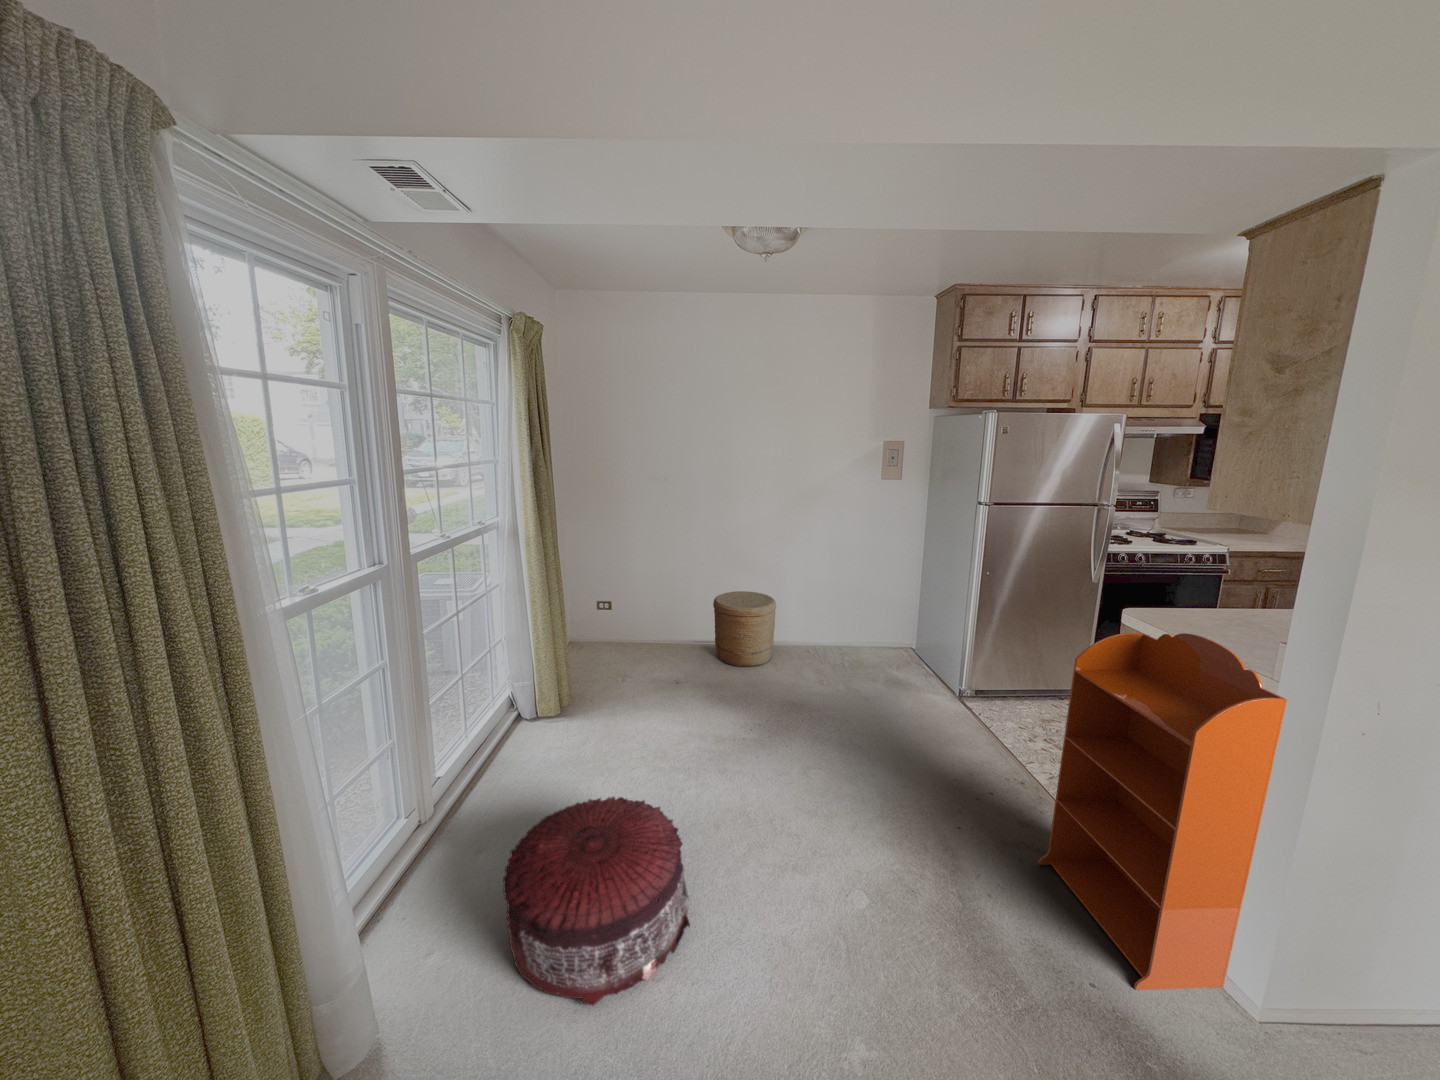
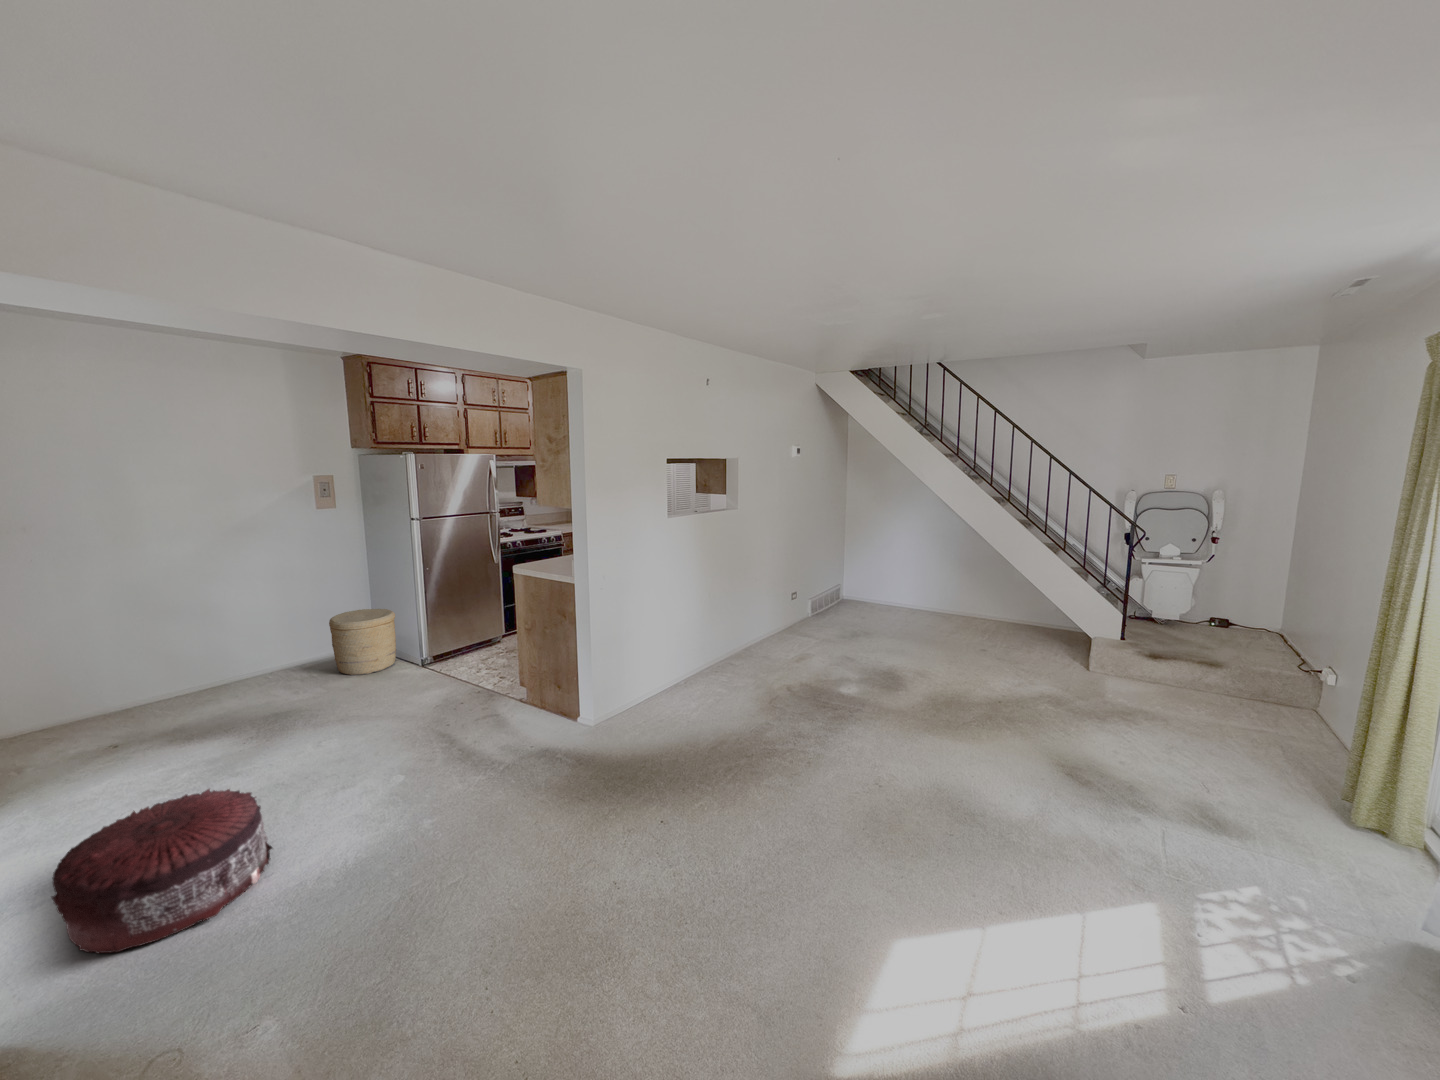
woven basket: present [713,591,776,667] -> present [329,609,396,675]
bookcase: present [1038,633,1287,990] -> none [494,566,582,740]

